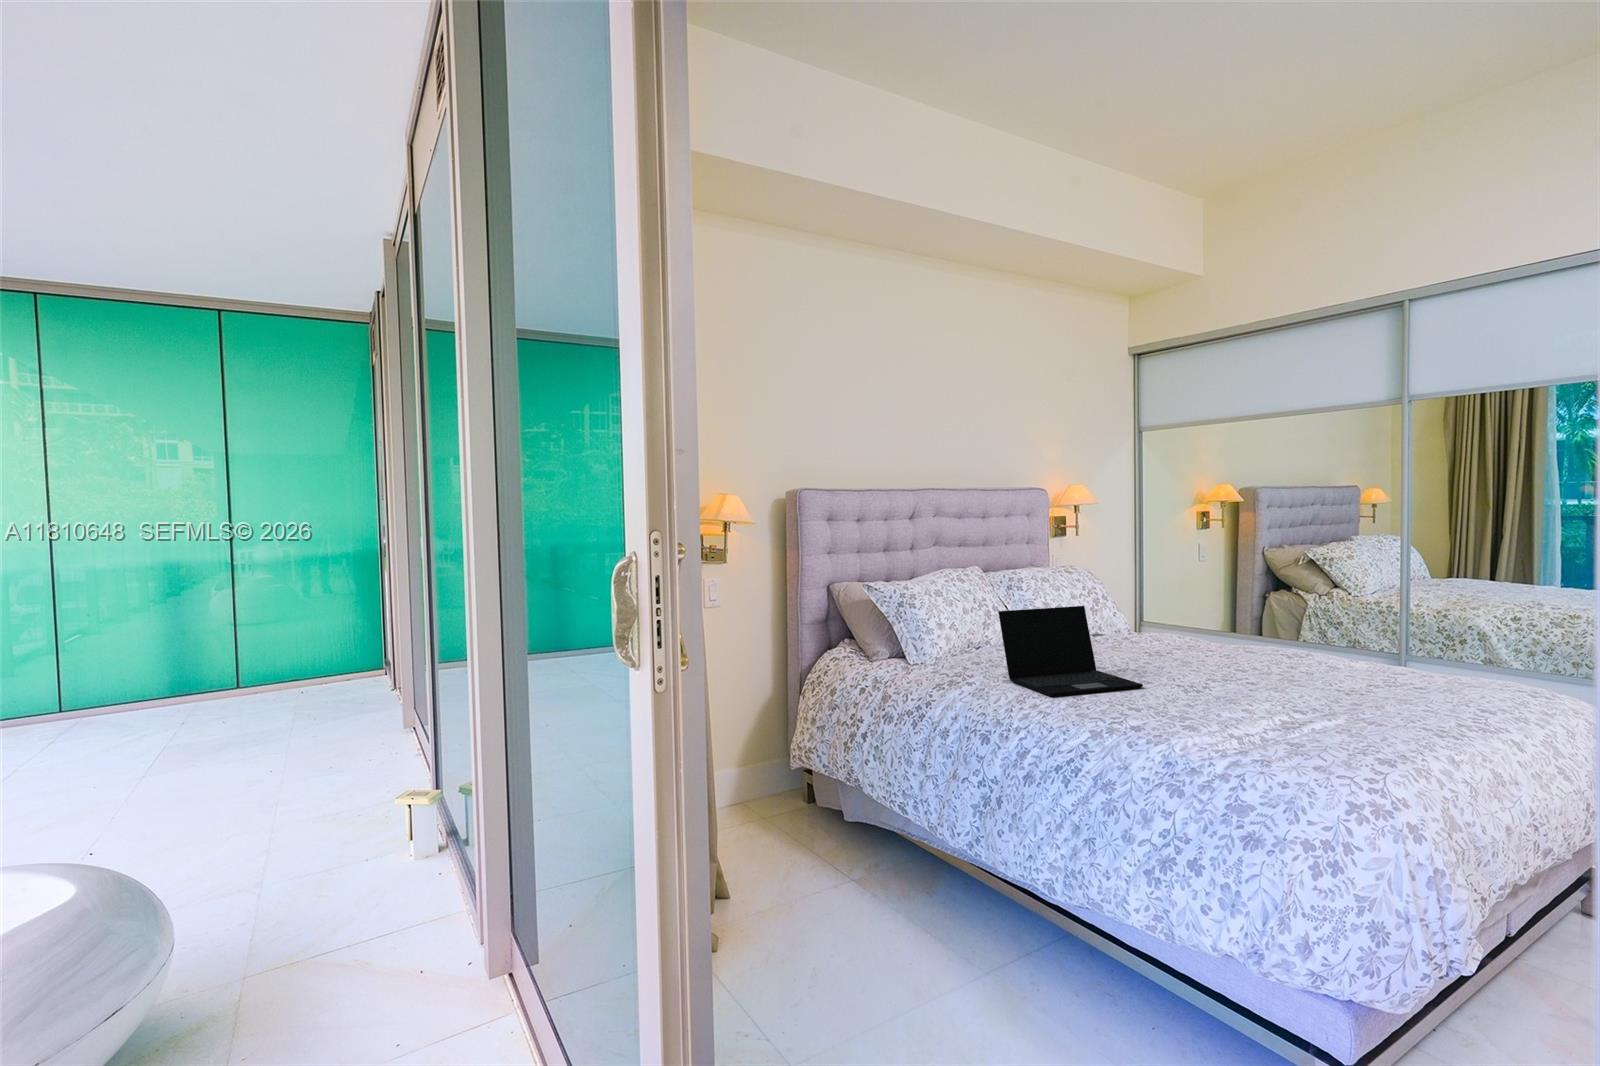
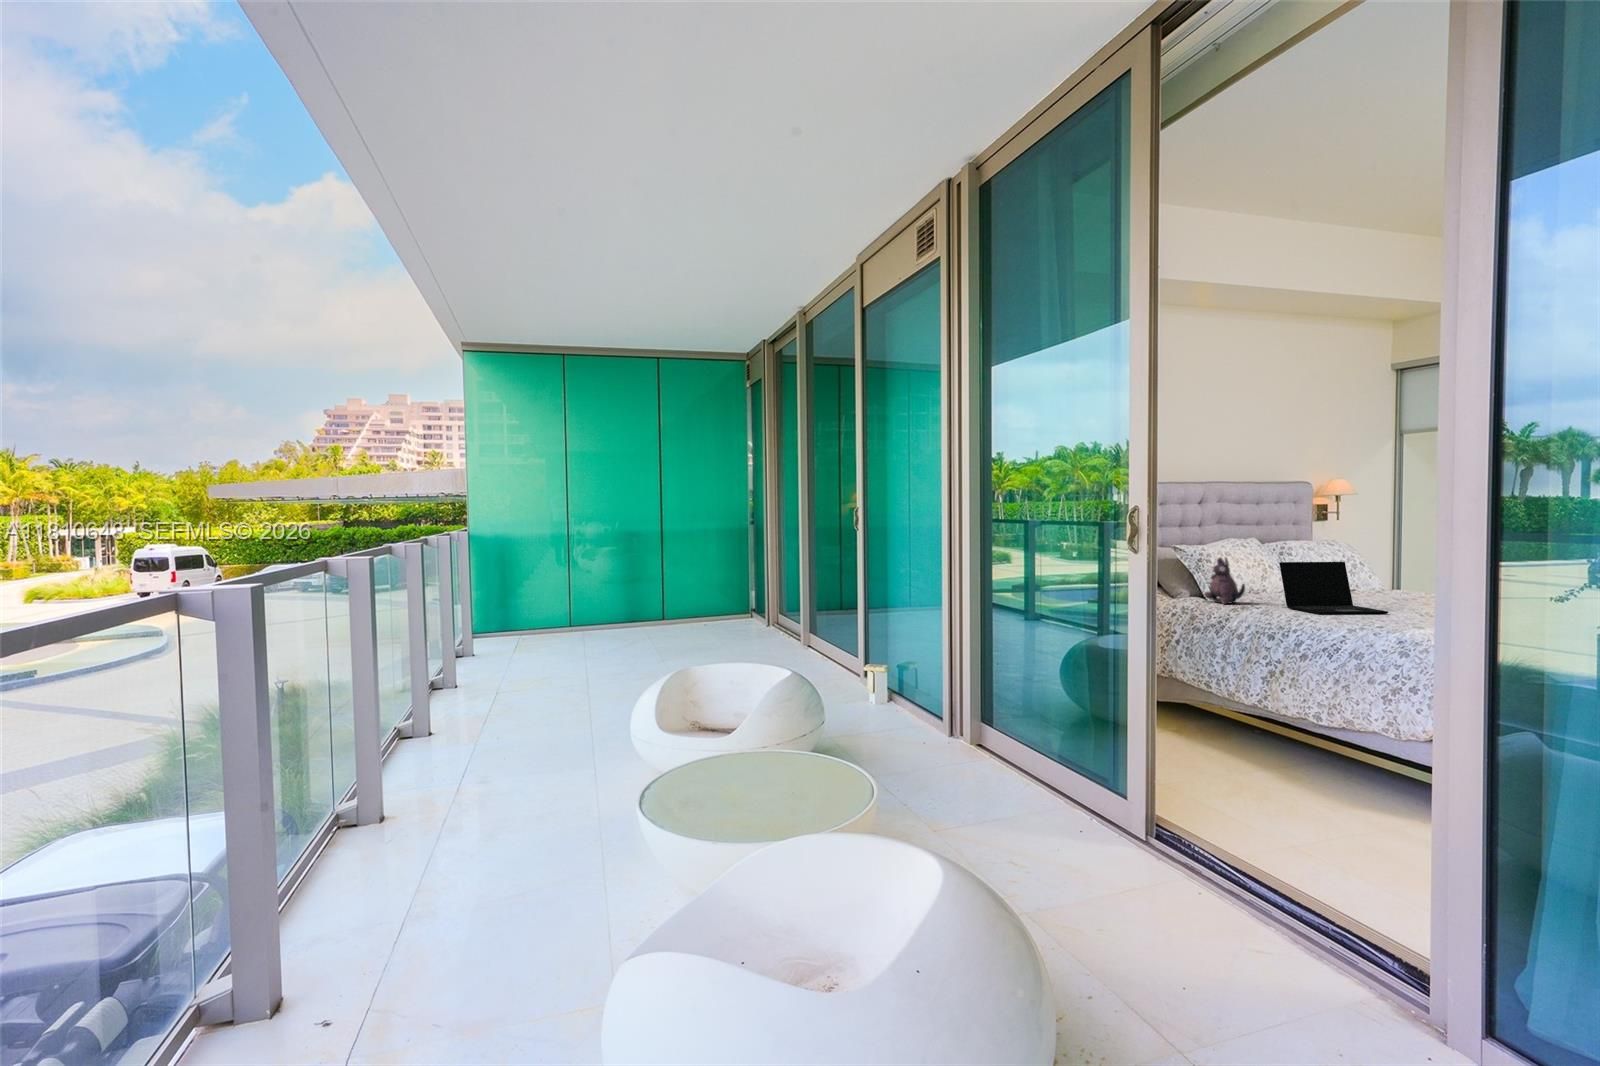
plush toy: none [902,603,957,676] -> present [1204,558,1245,604]

